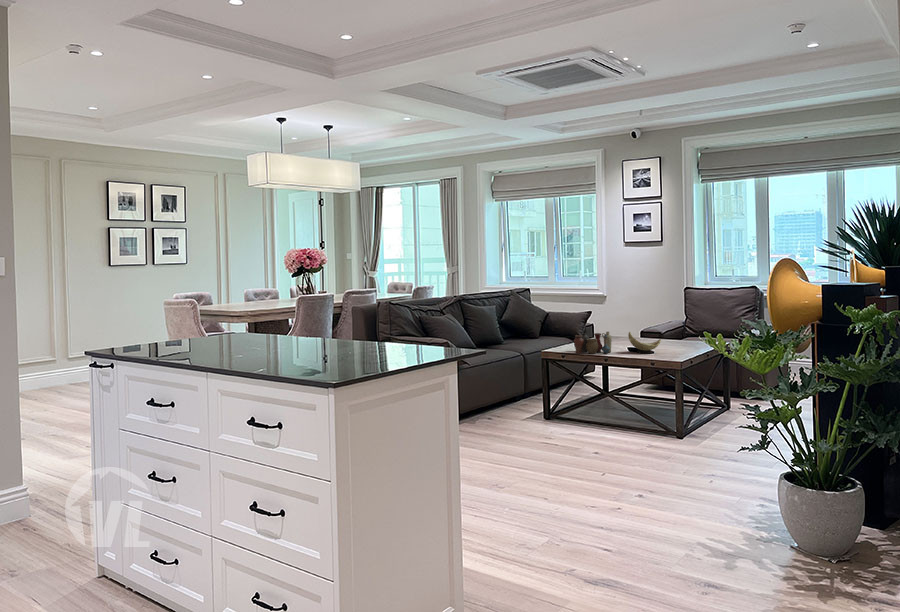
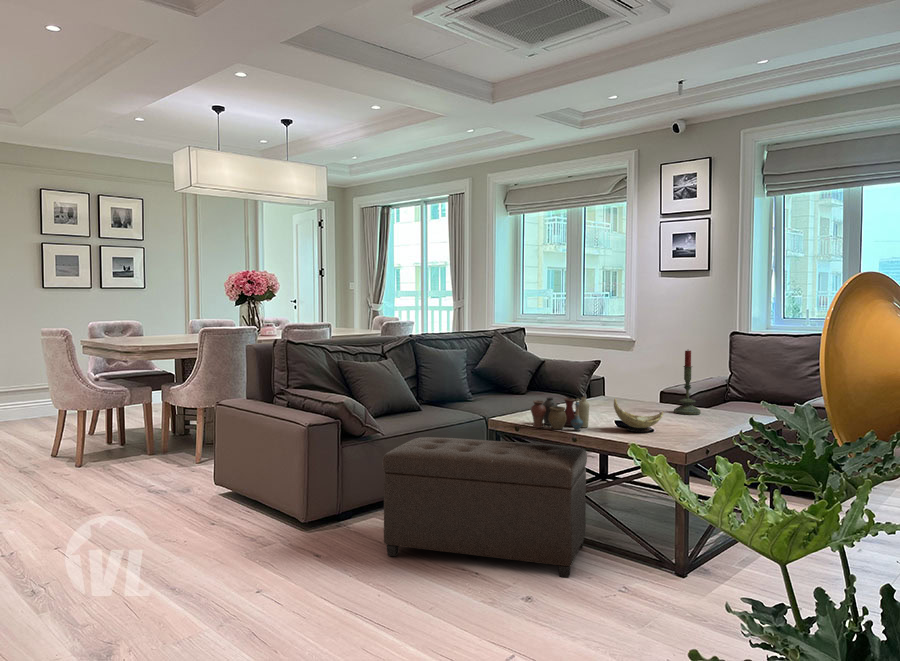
candle: none [657,298,676,344] -> present [674,350,701,415]
ottoman: none [486,364,616,444] -> present [382,437,587,578]

